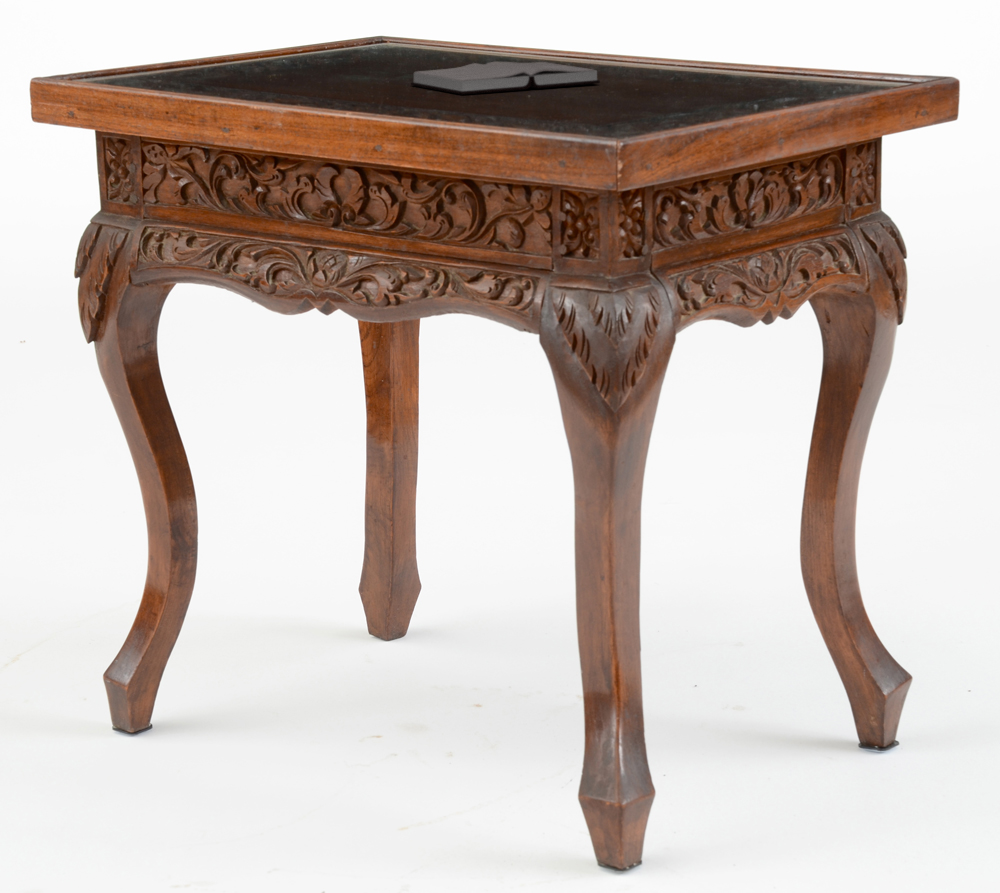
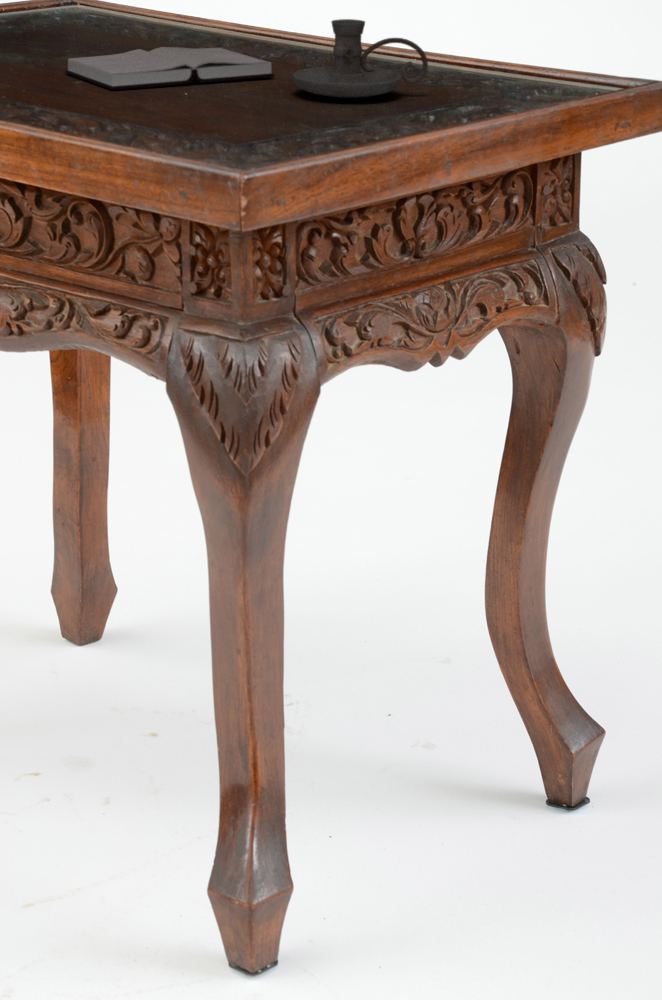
candle holder: none [624,27,744,94] -> present [293,19,428,98]

